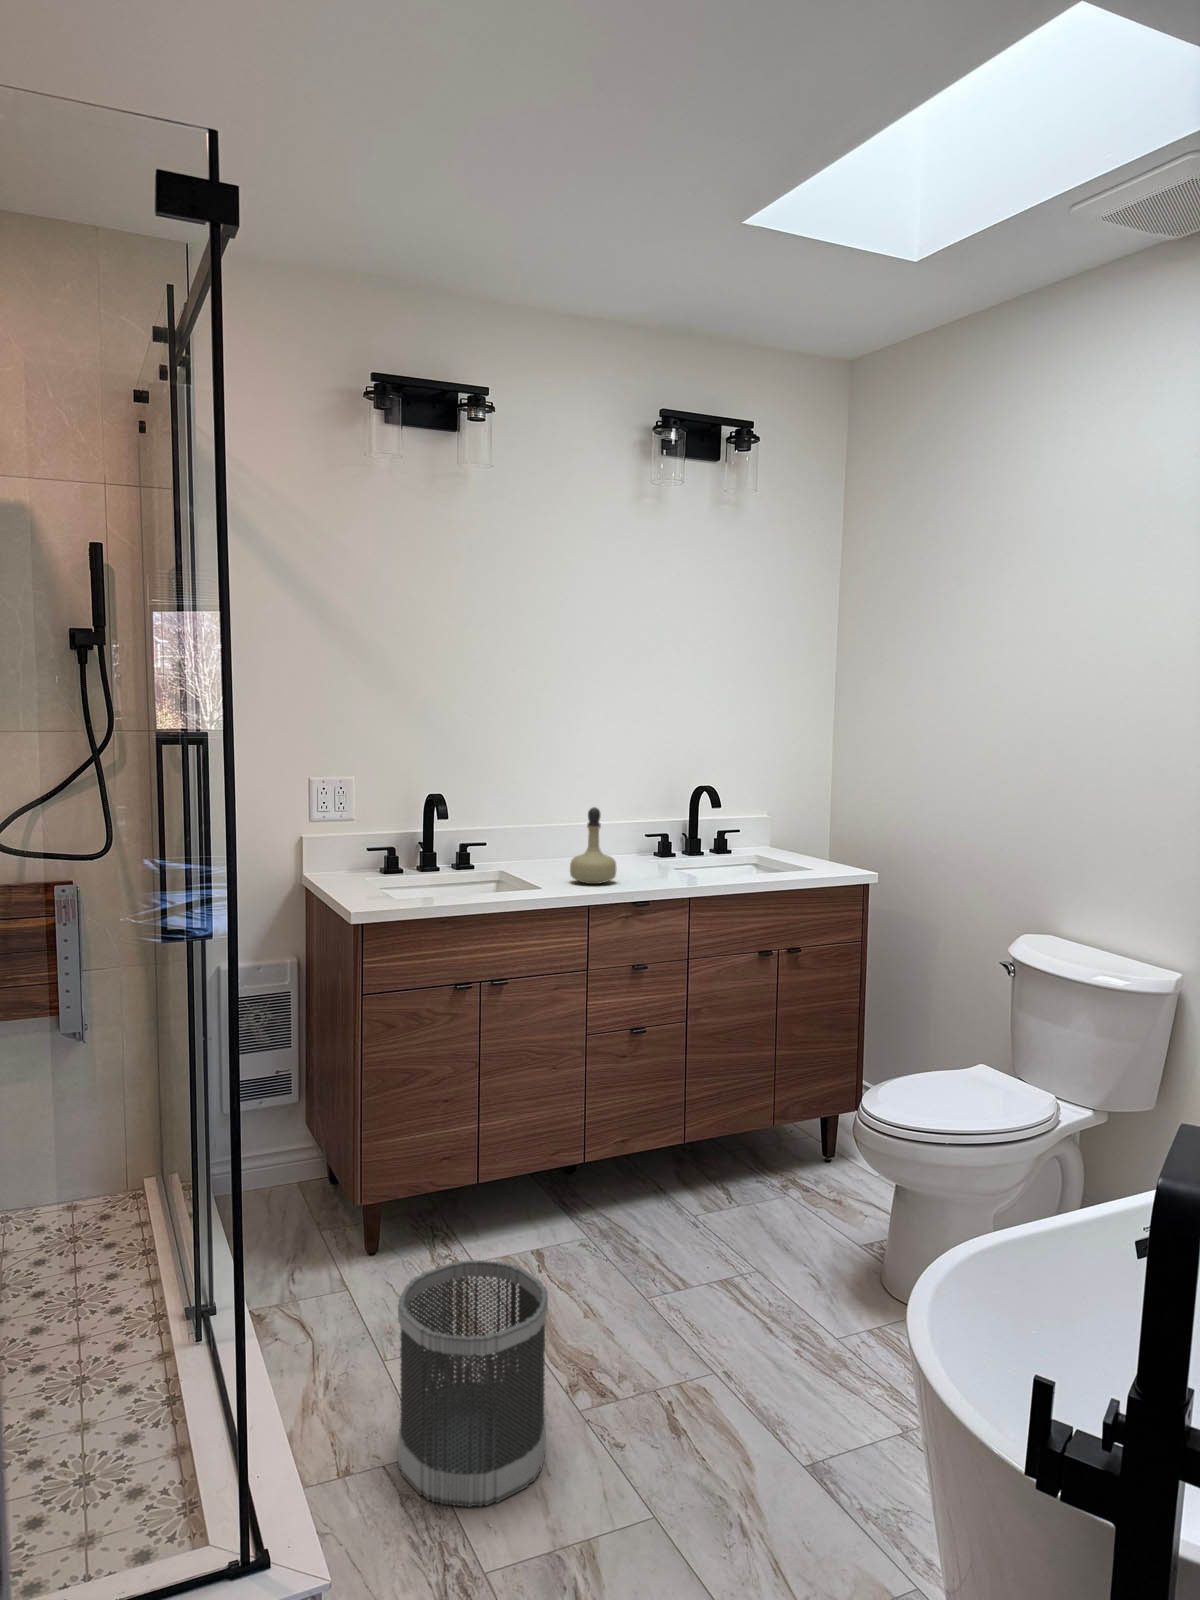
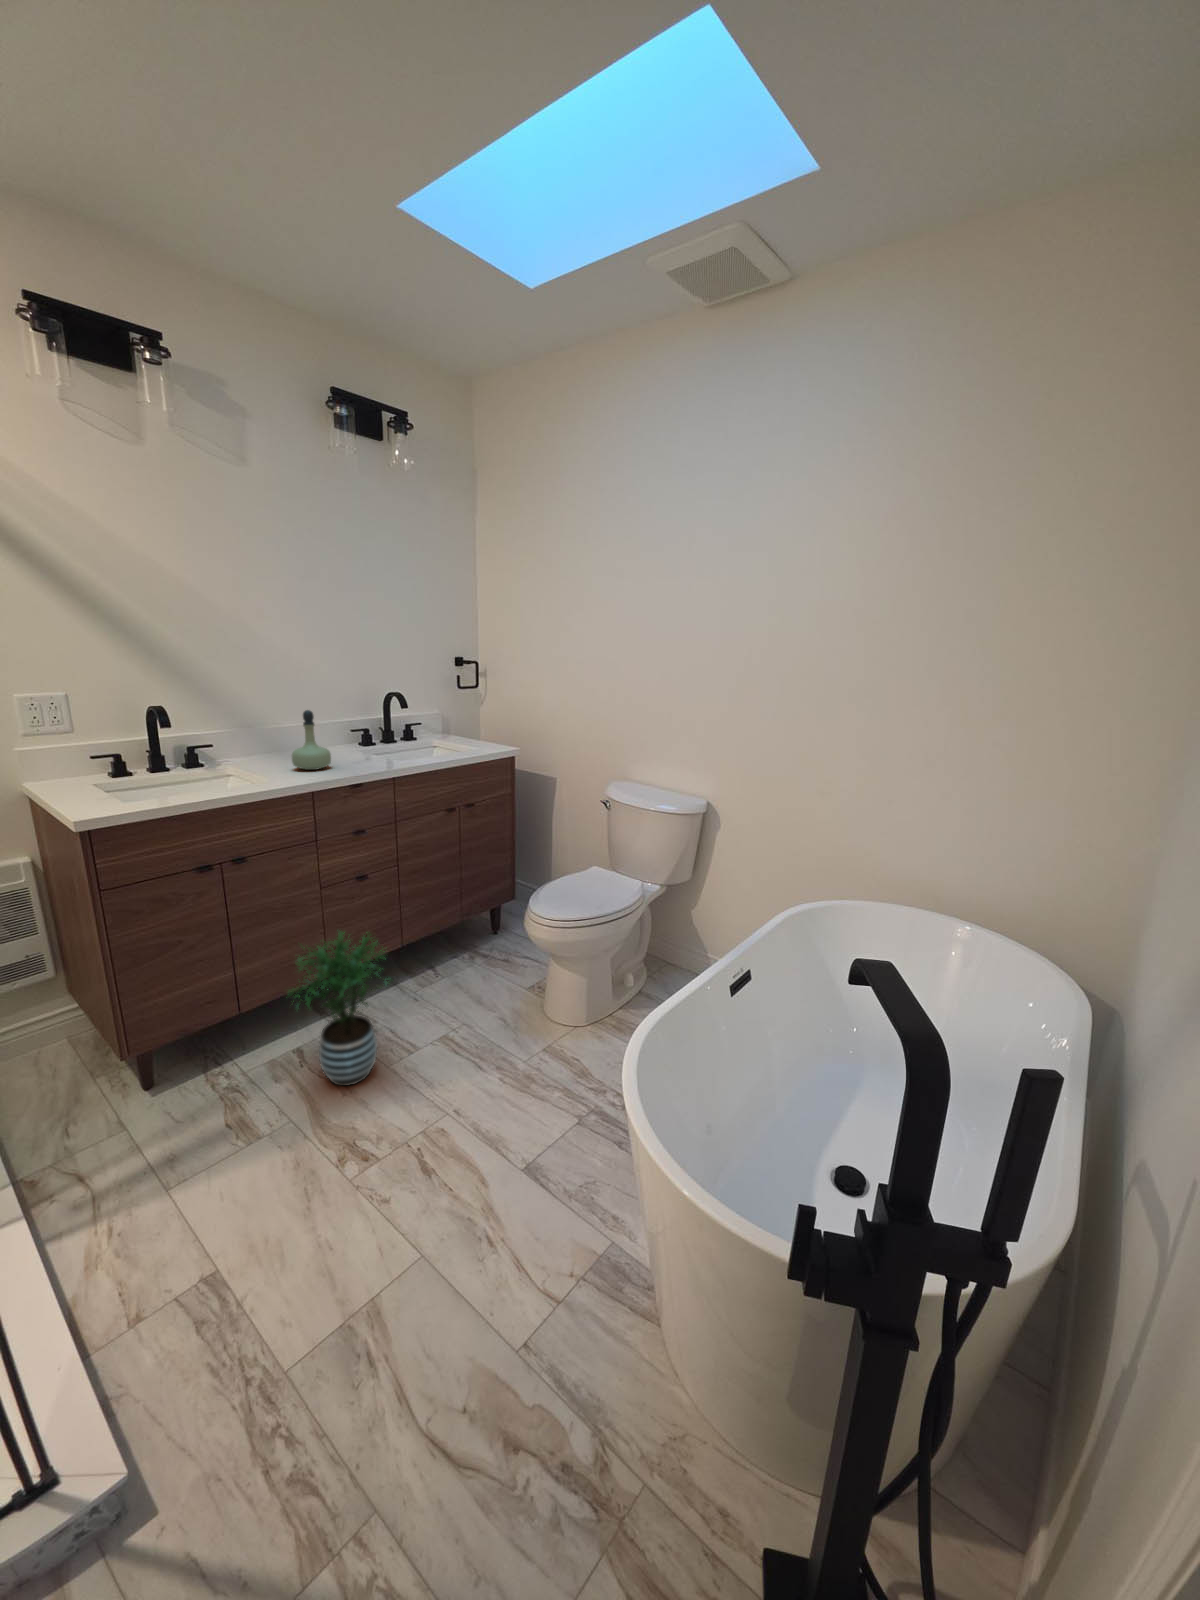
potted plant: none [530,1093,663,1305] -> present [288,932,386,1086]
wastebasket: present [398,1260,548,1507] -> none [170,1094,326,1316]

